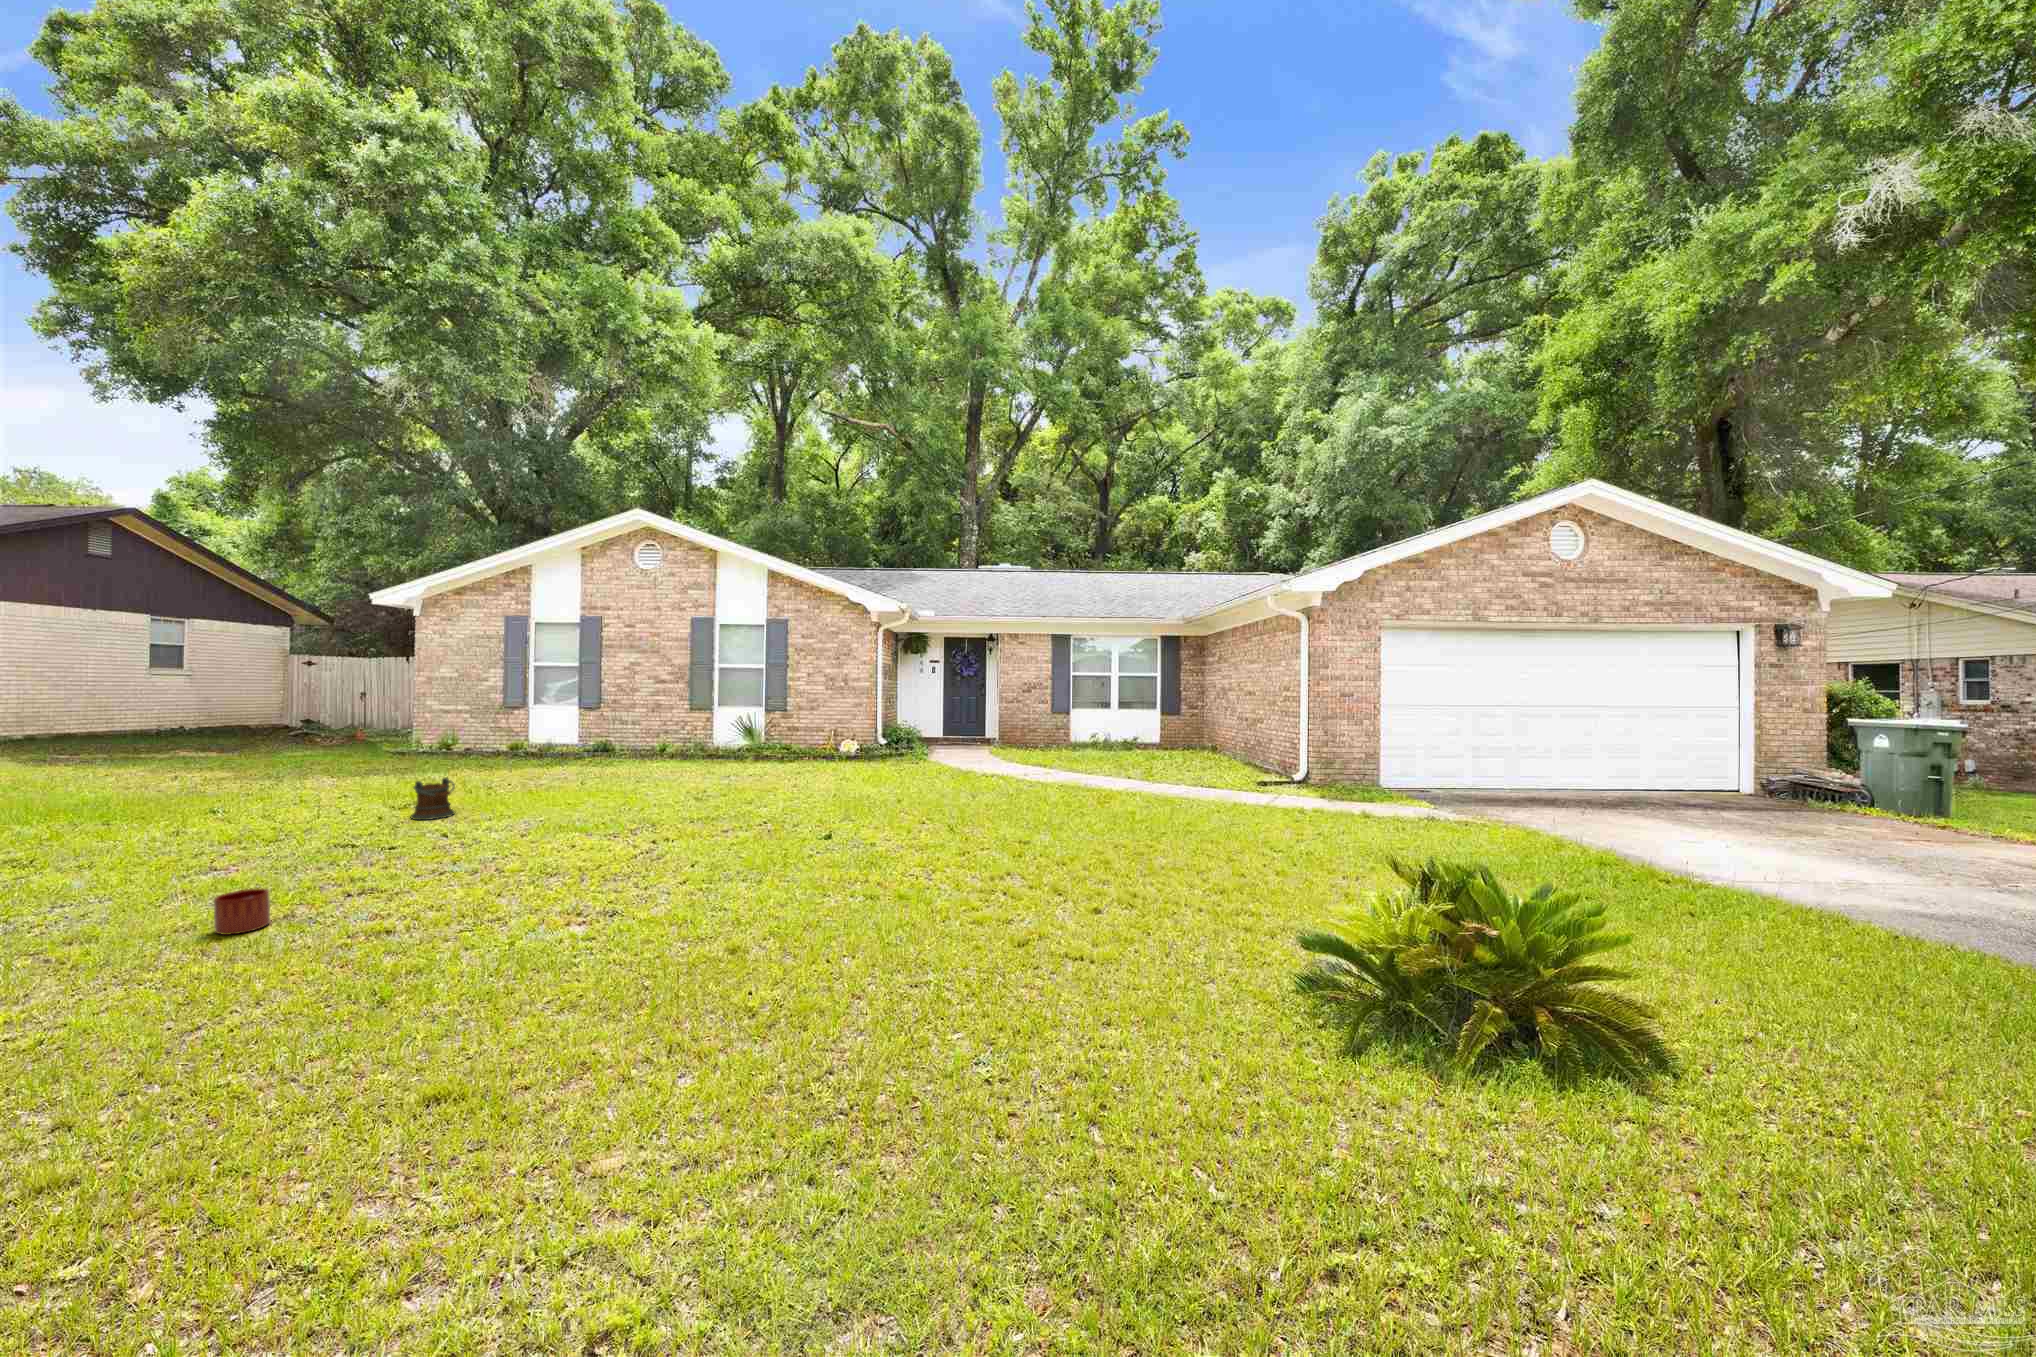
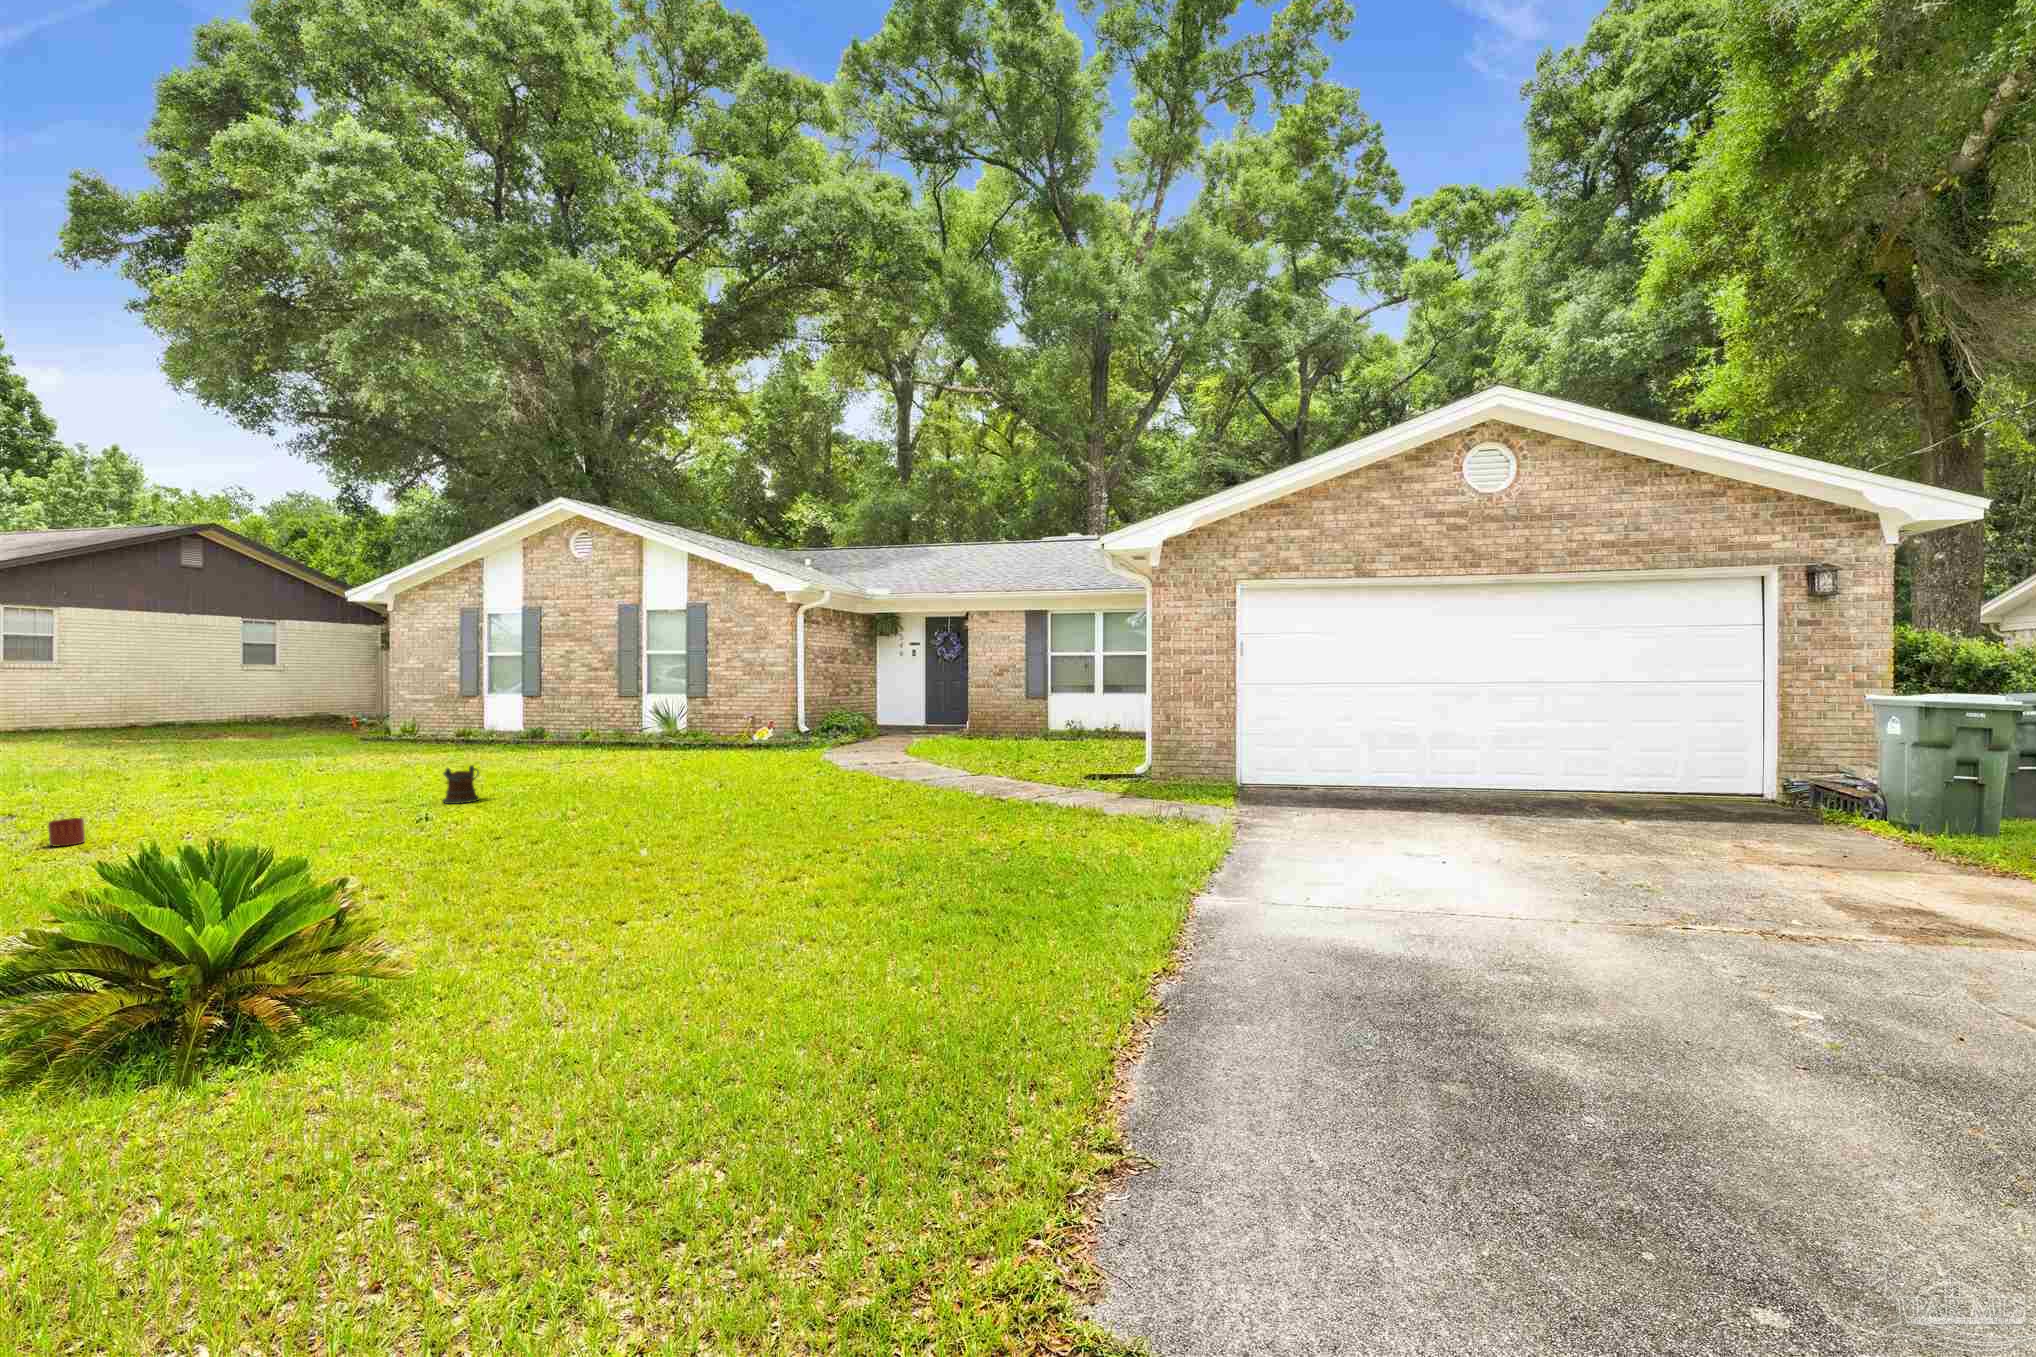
bucket: present [411,777,455,820] -> present [443,765,479,804]

